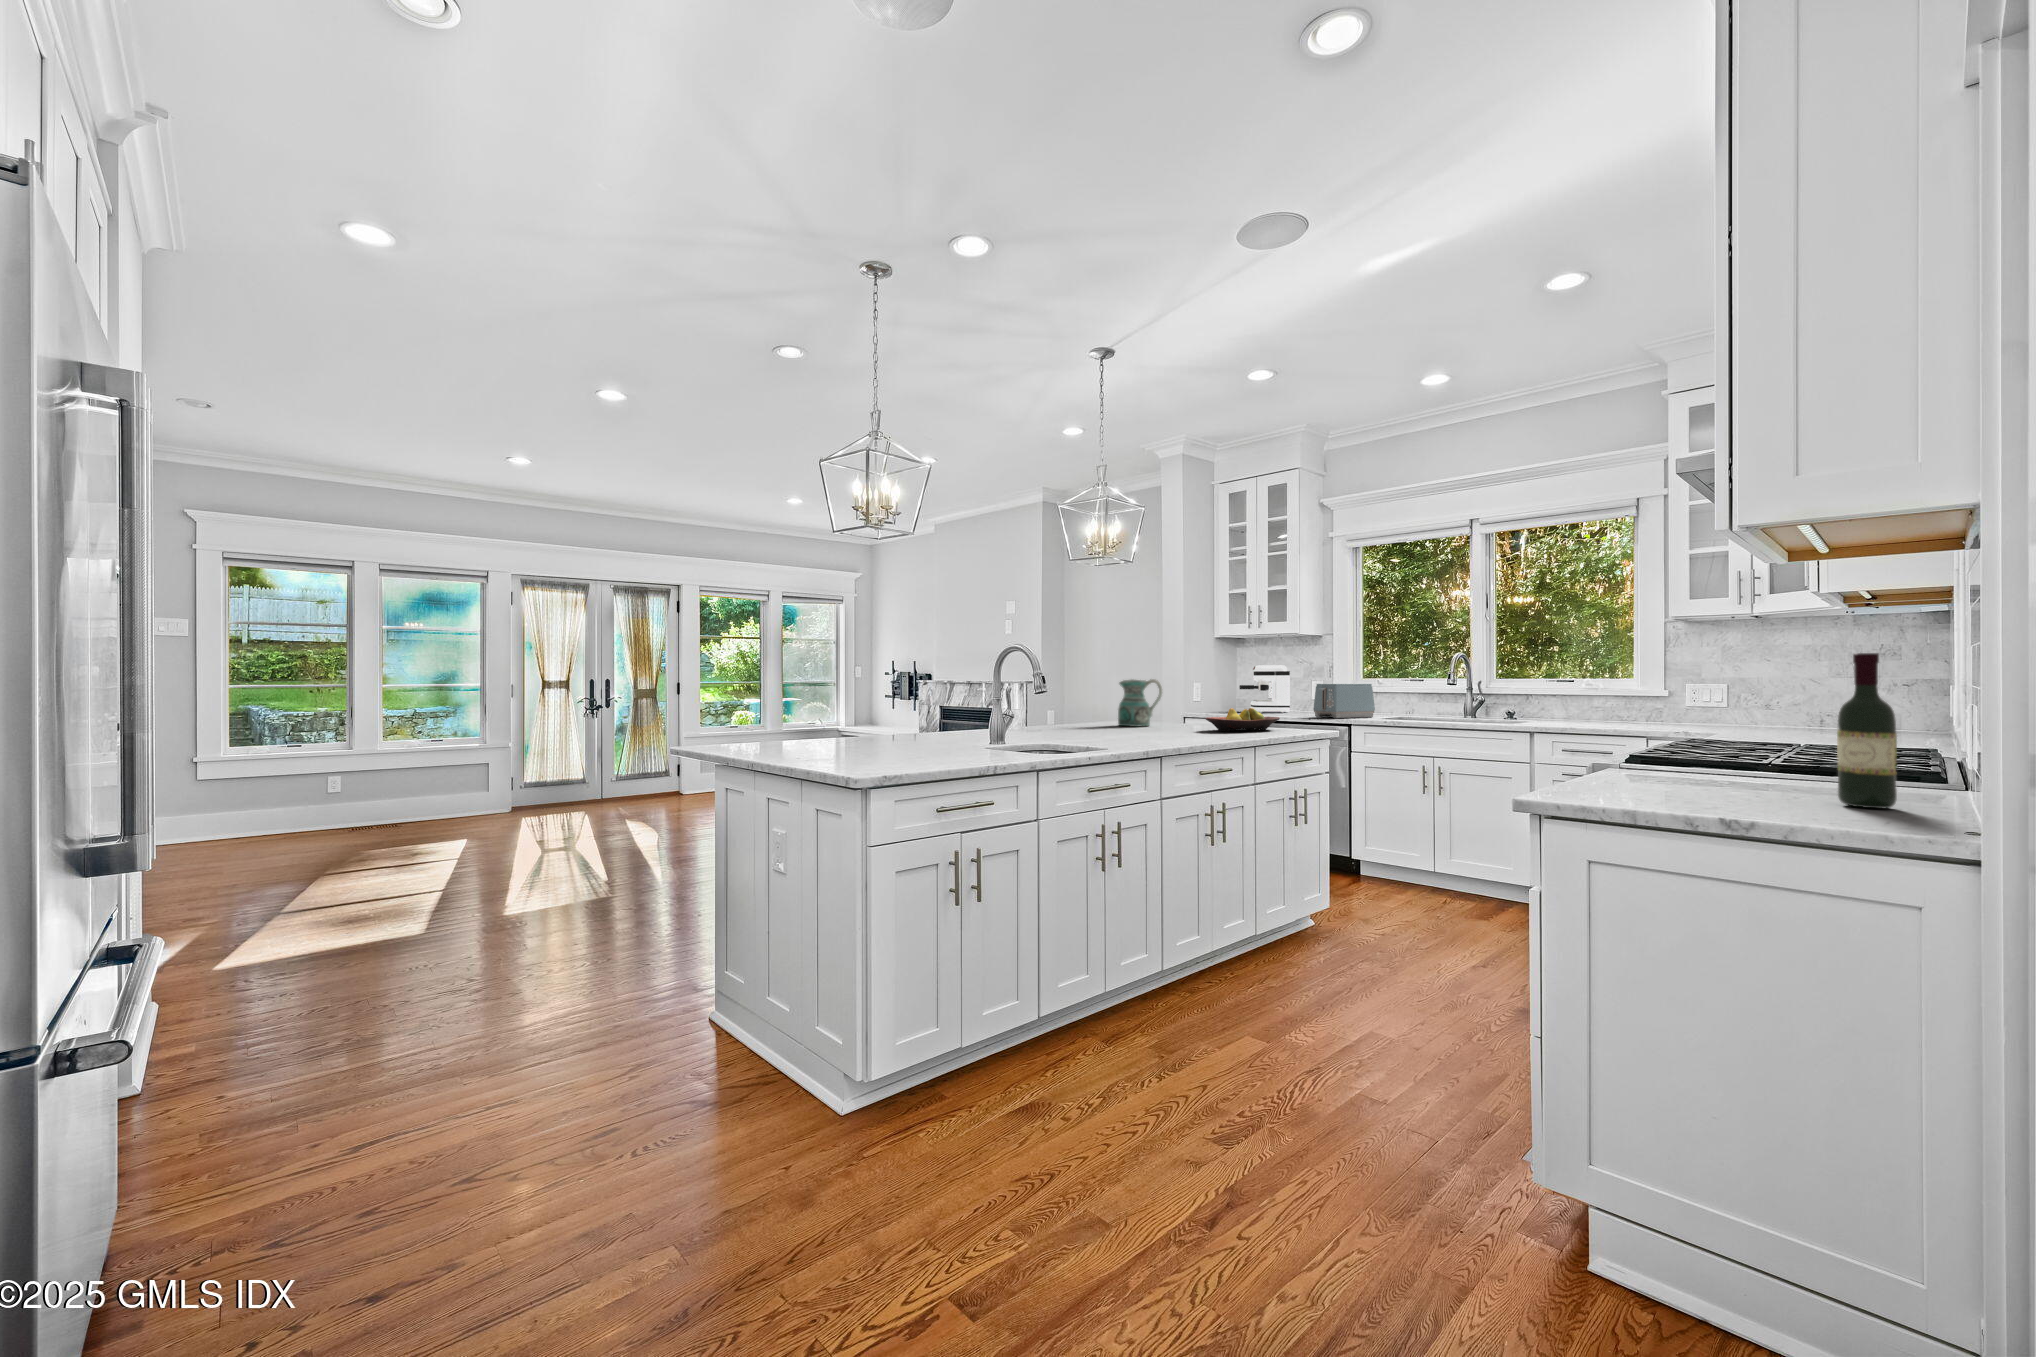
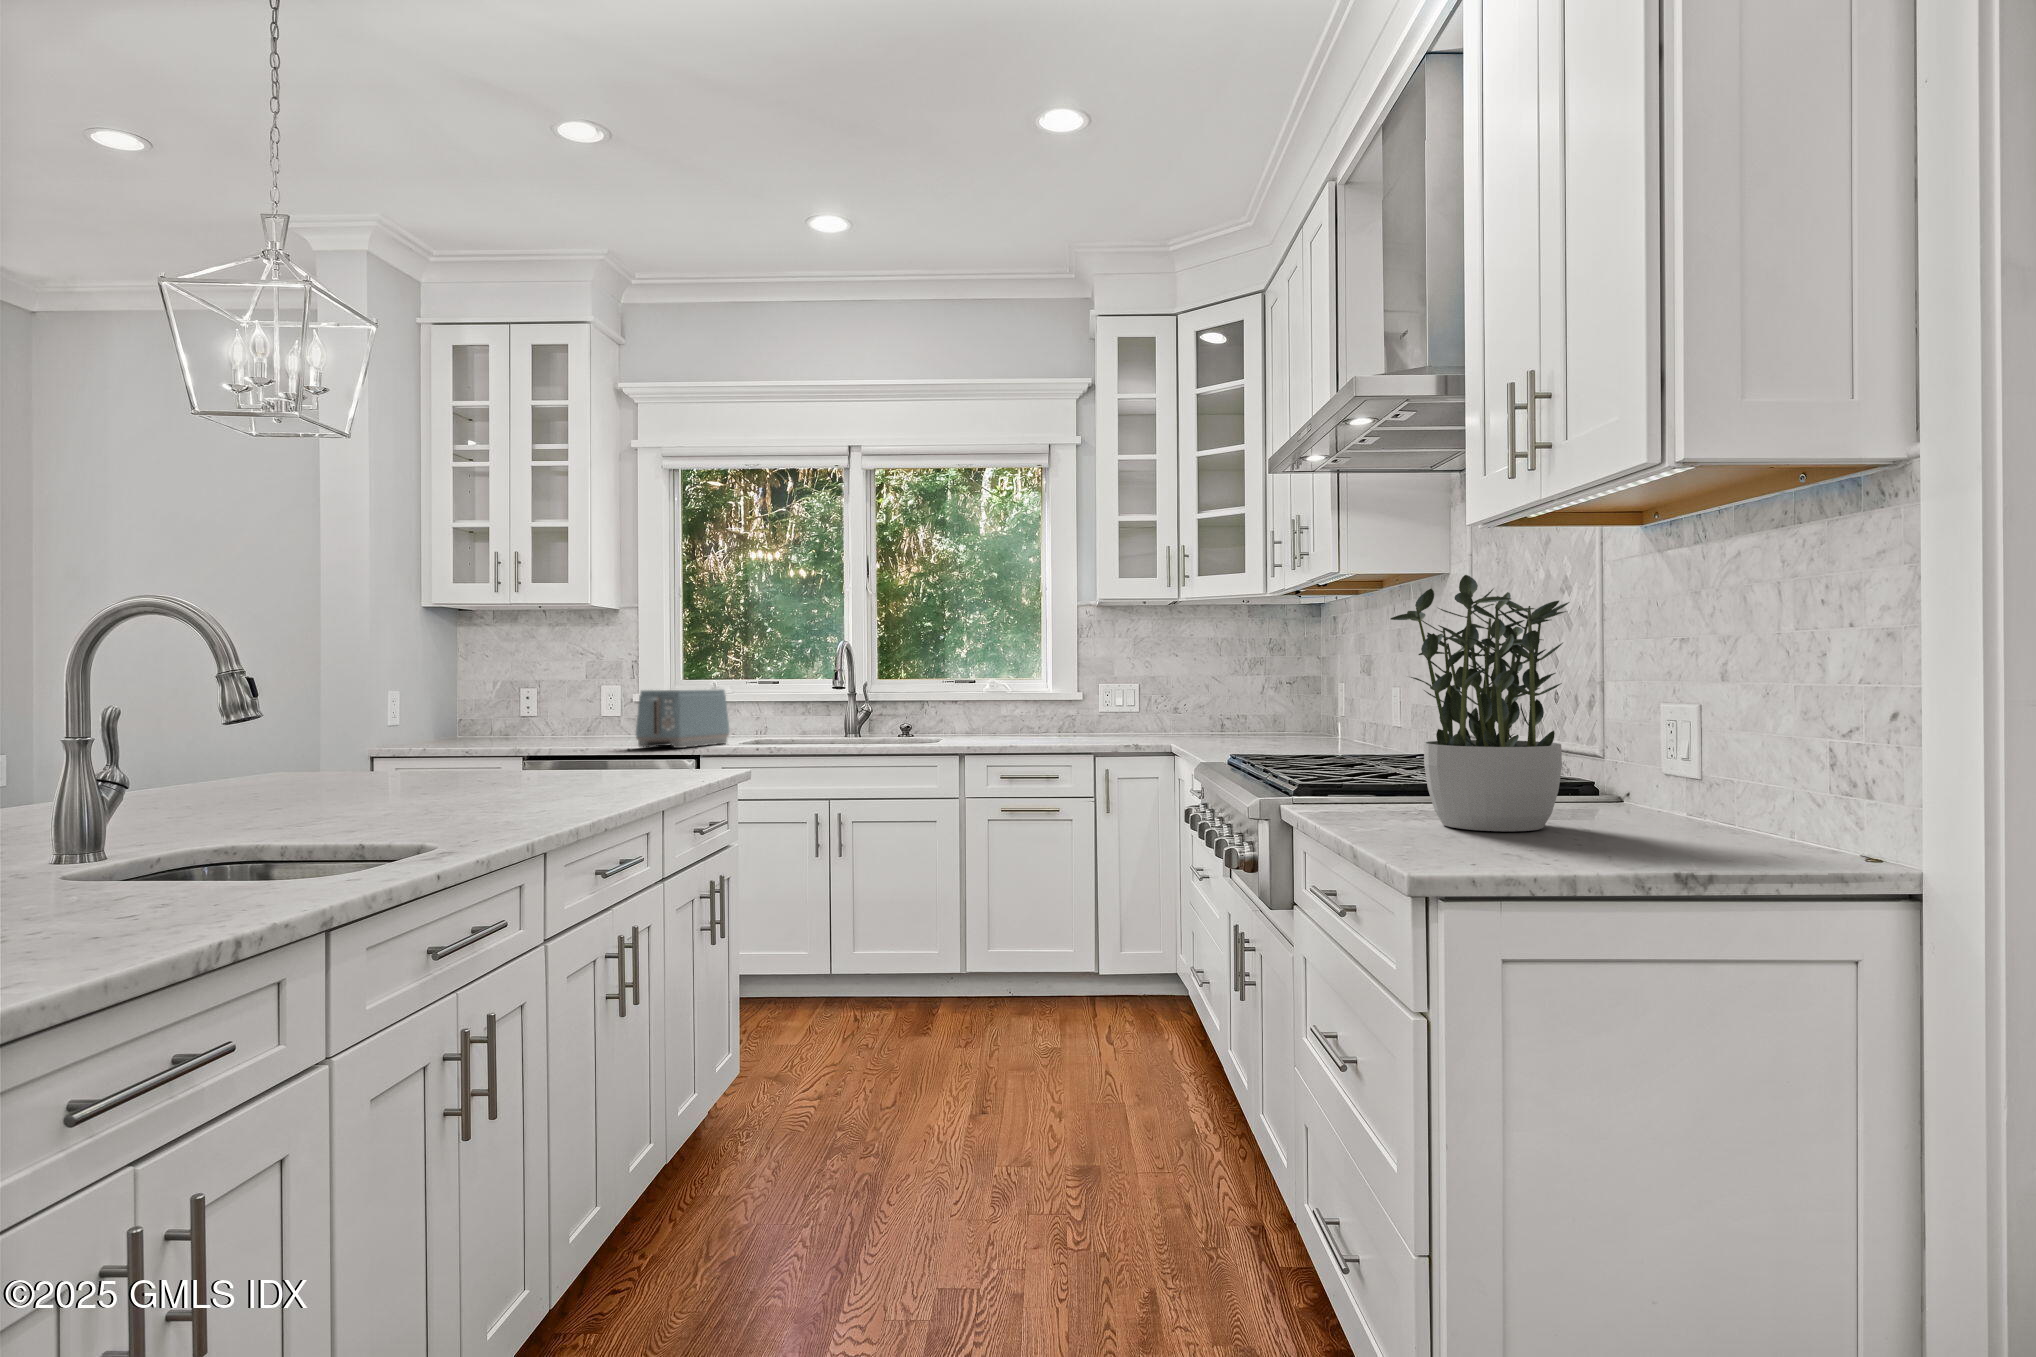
potted plant: none [1616,614,1792,793] -> present [1391,575,1569,831]
wine bottle: present [1837,653,1897,808] -> none [1657,633,1717,834]
coffee maker: present [1239,665,1290,713] -> none [473,660,572,744]
ceramic pitcher: present [1118,679,1162,727] -> none [277,683,388,790]
fruit bowl: present [1206,708,1280,731] -> none [515,737,653,786]

